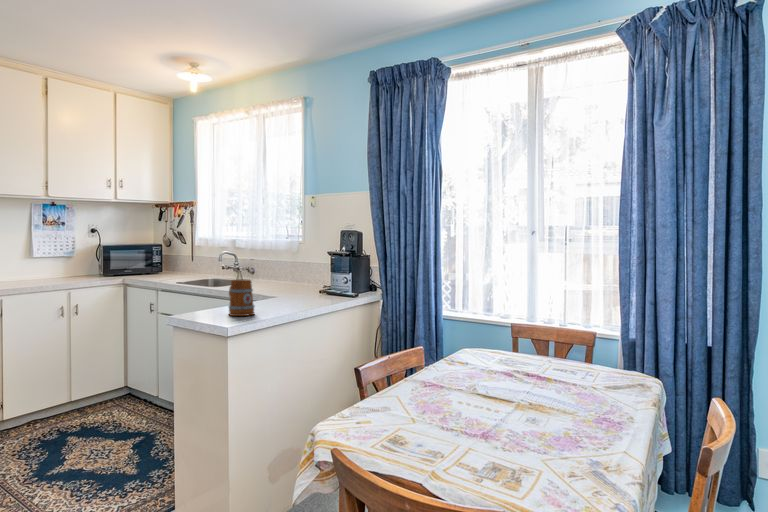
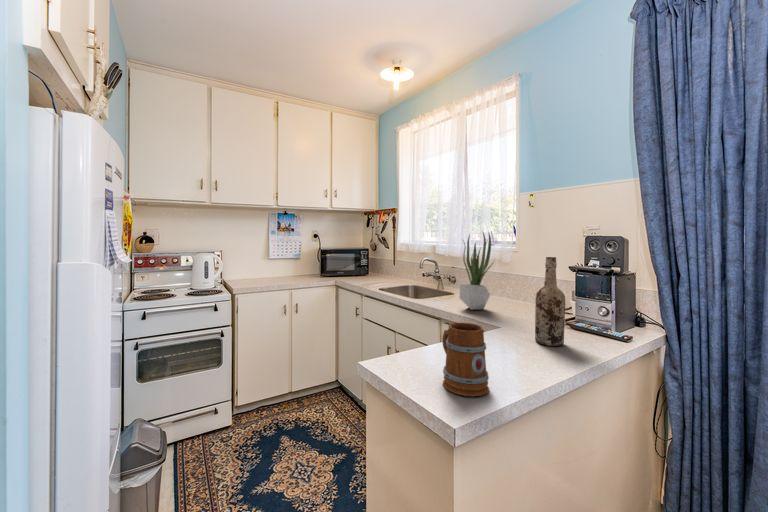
potted plant: none [252,226,280,290] -> present [460,233,493,310]
wine bottle: none [297,244,315,301] -> present [535,257,565,346]

